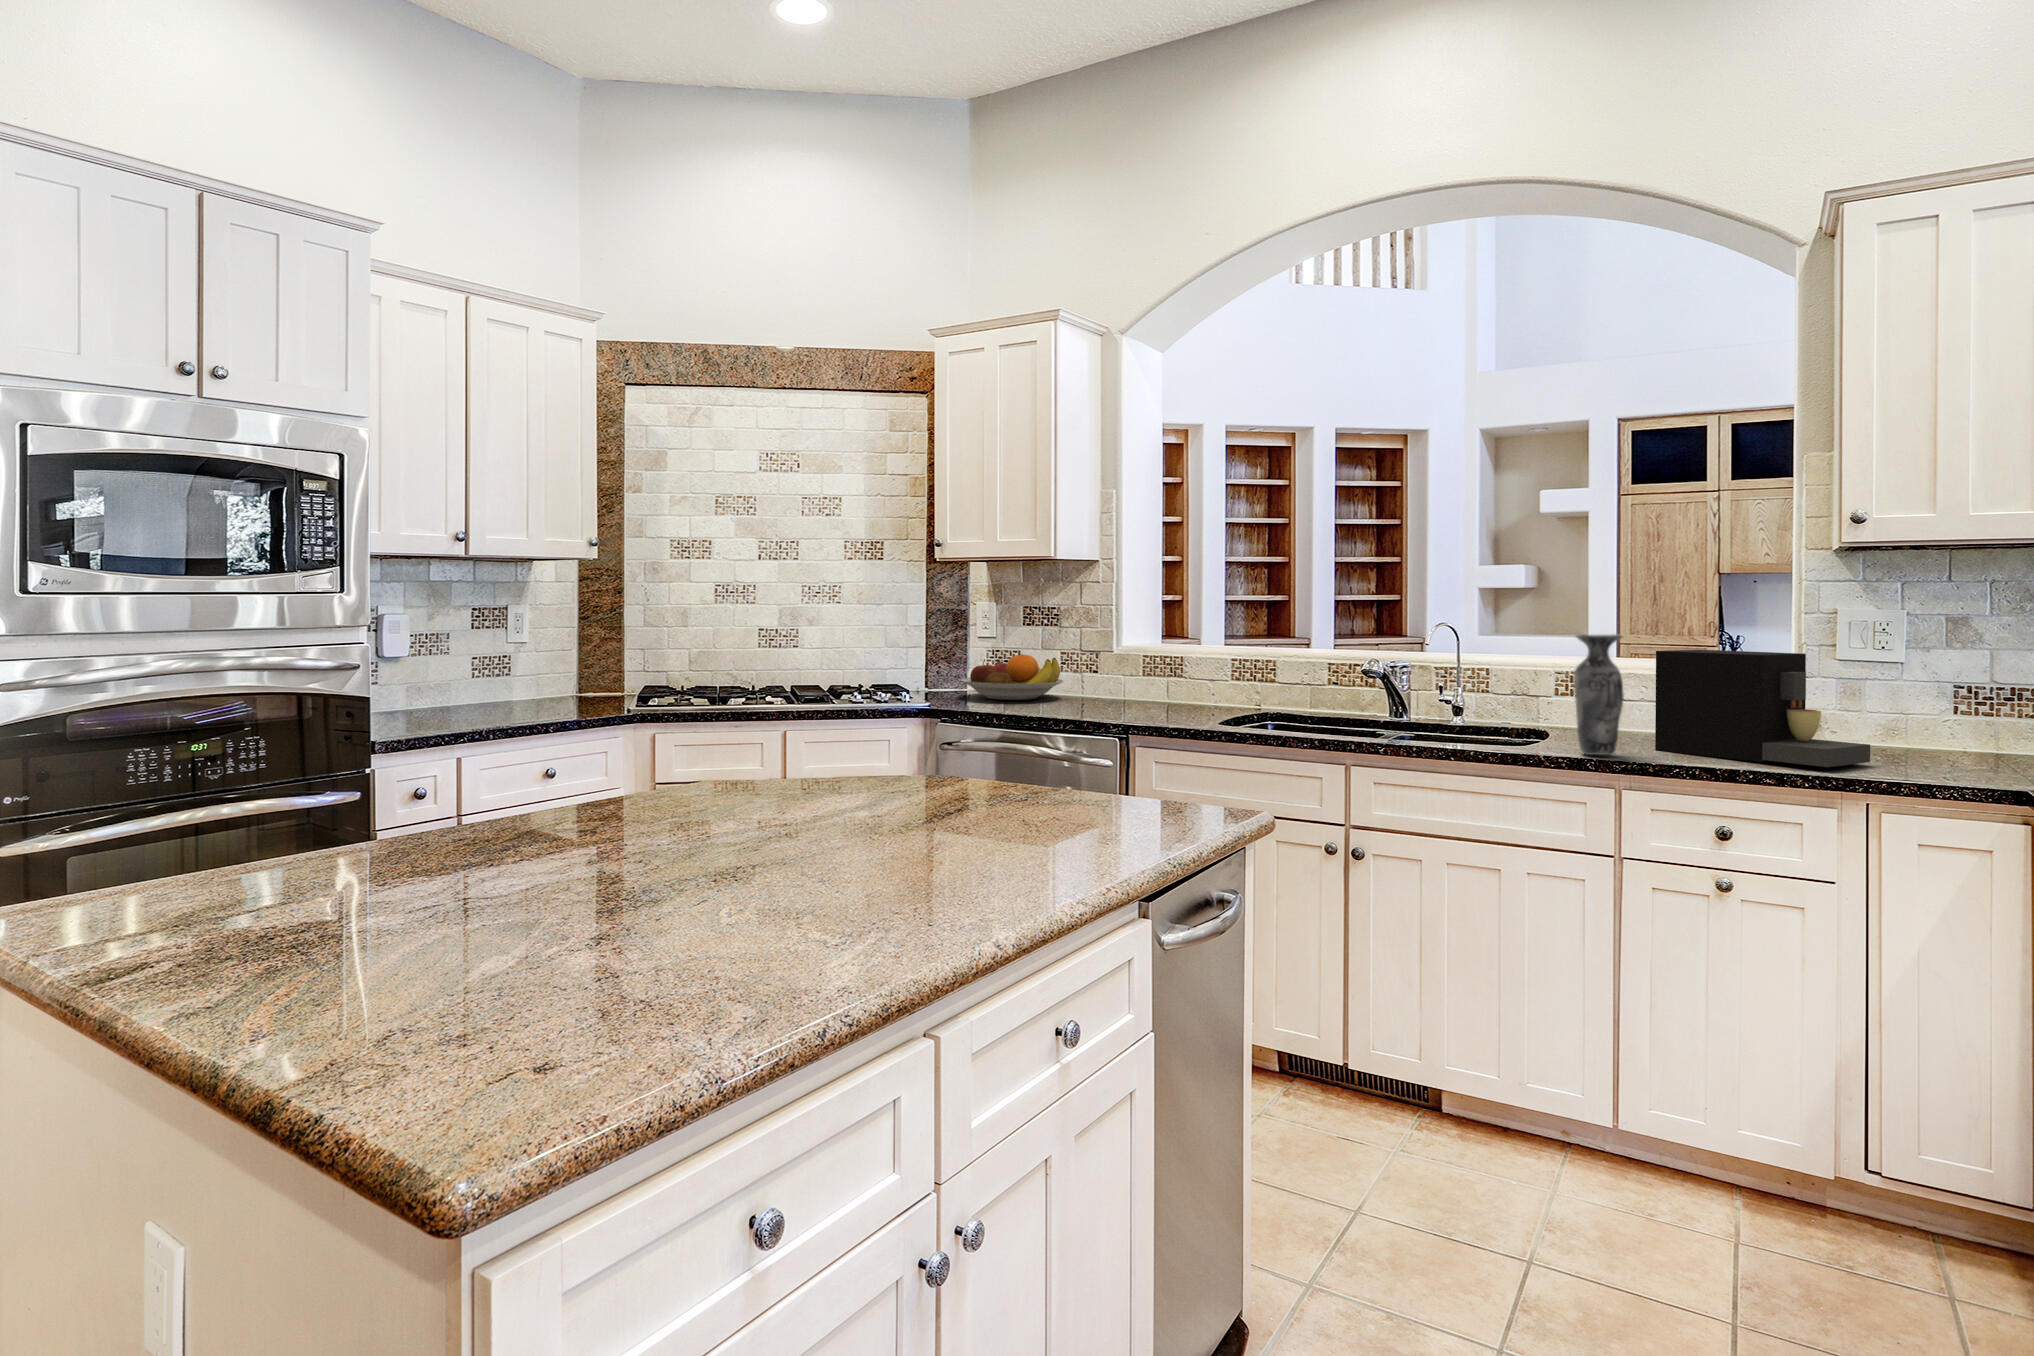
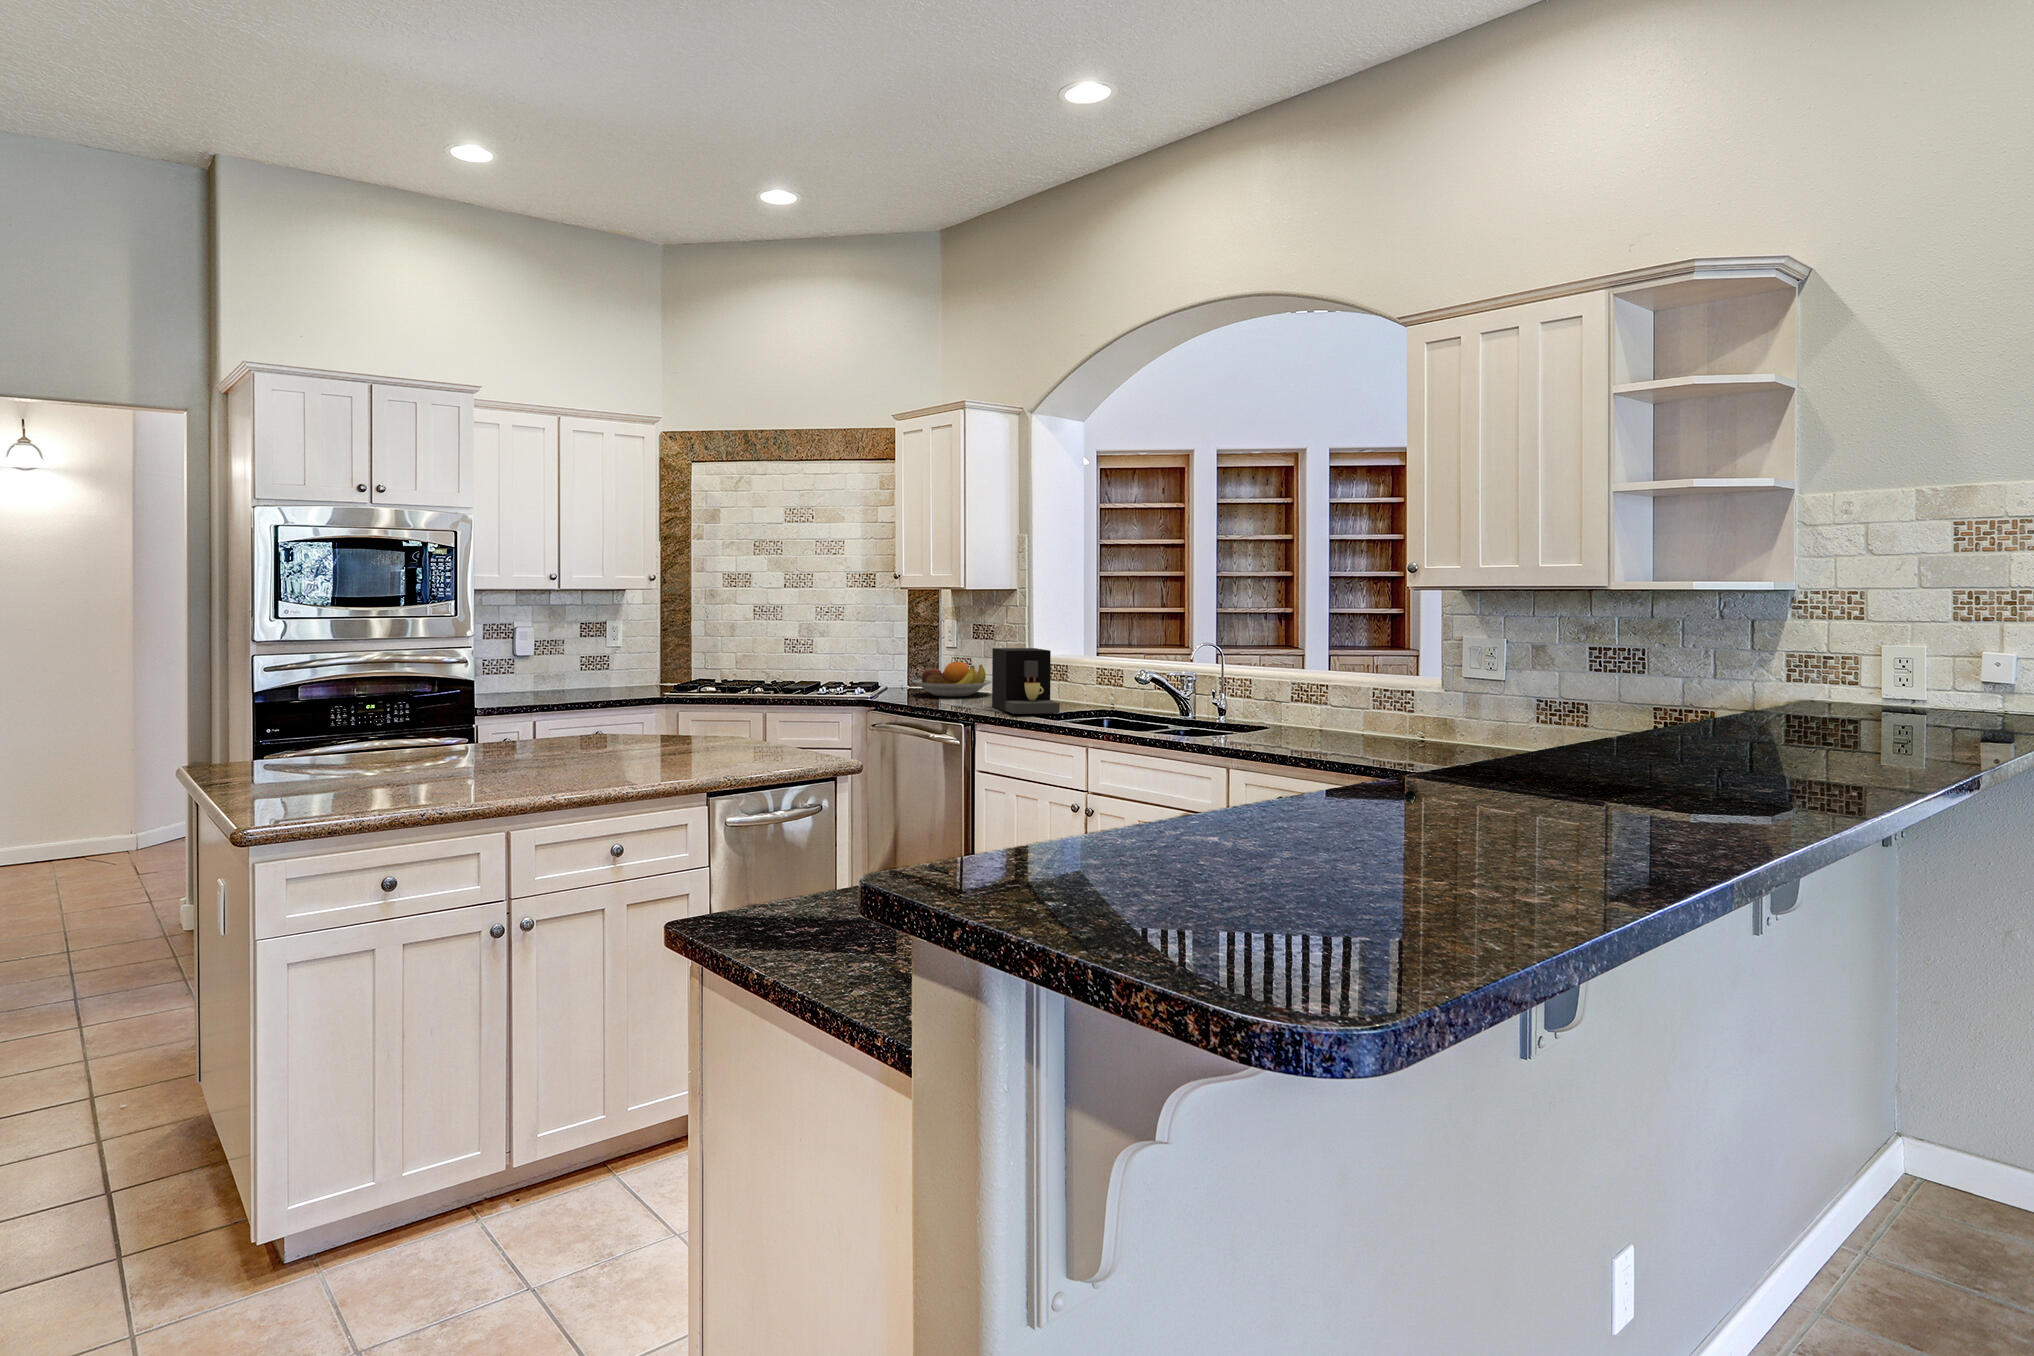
vase: present [1574,634,1624,755] -> none [1212,654,1246,744]
coffee maker: present [1655,650,1870,767] -> present [992,648,1059,714]

